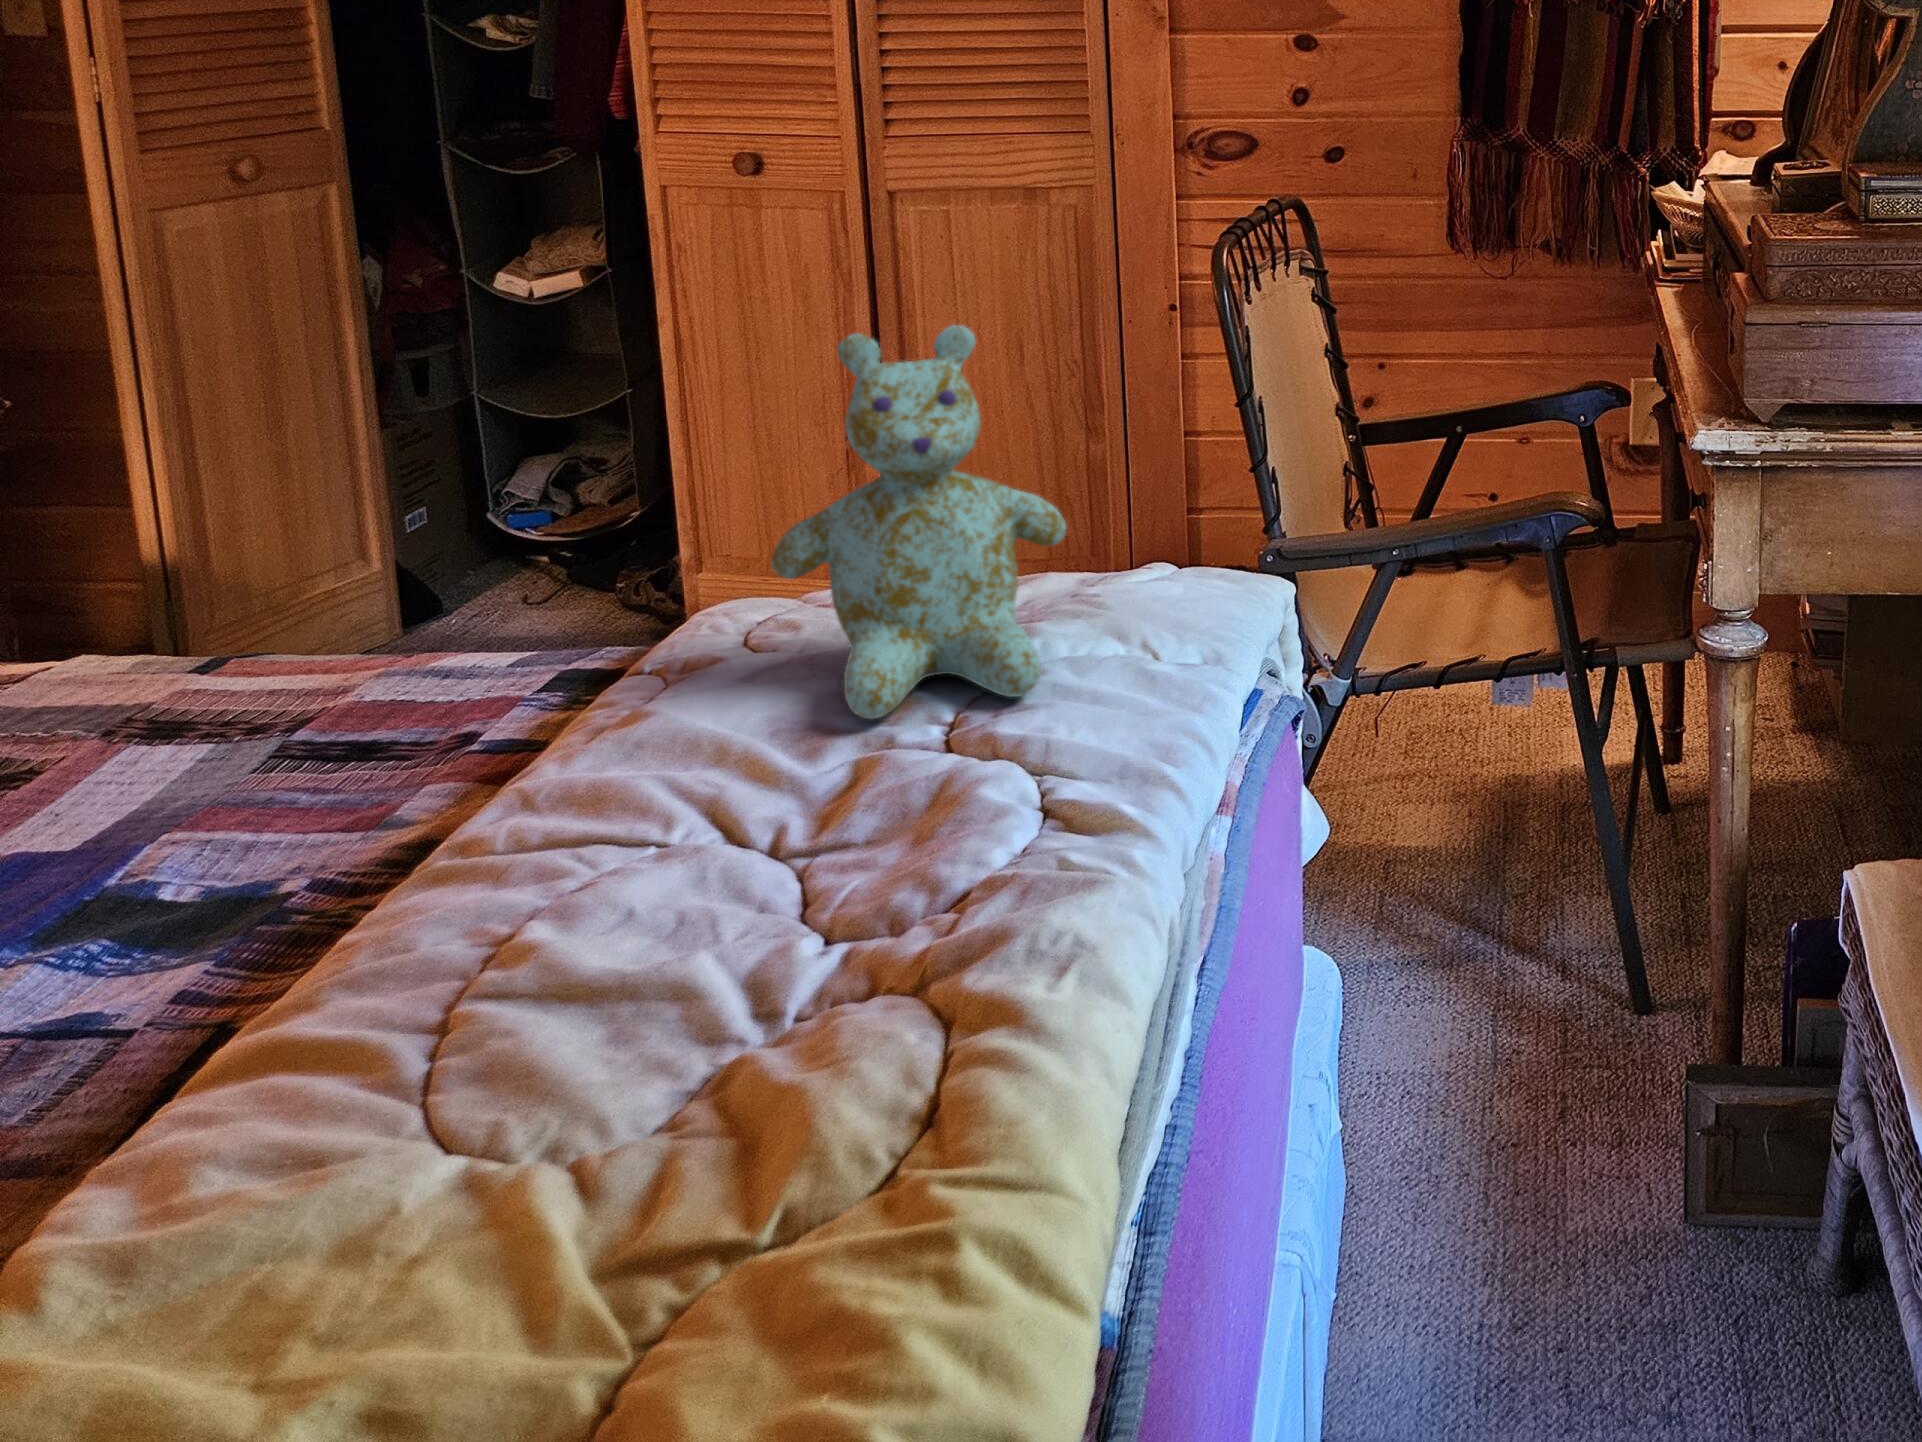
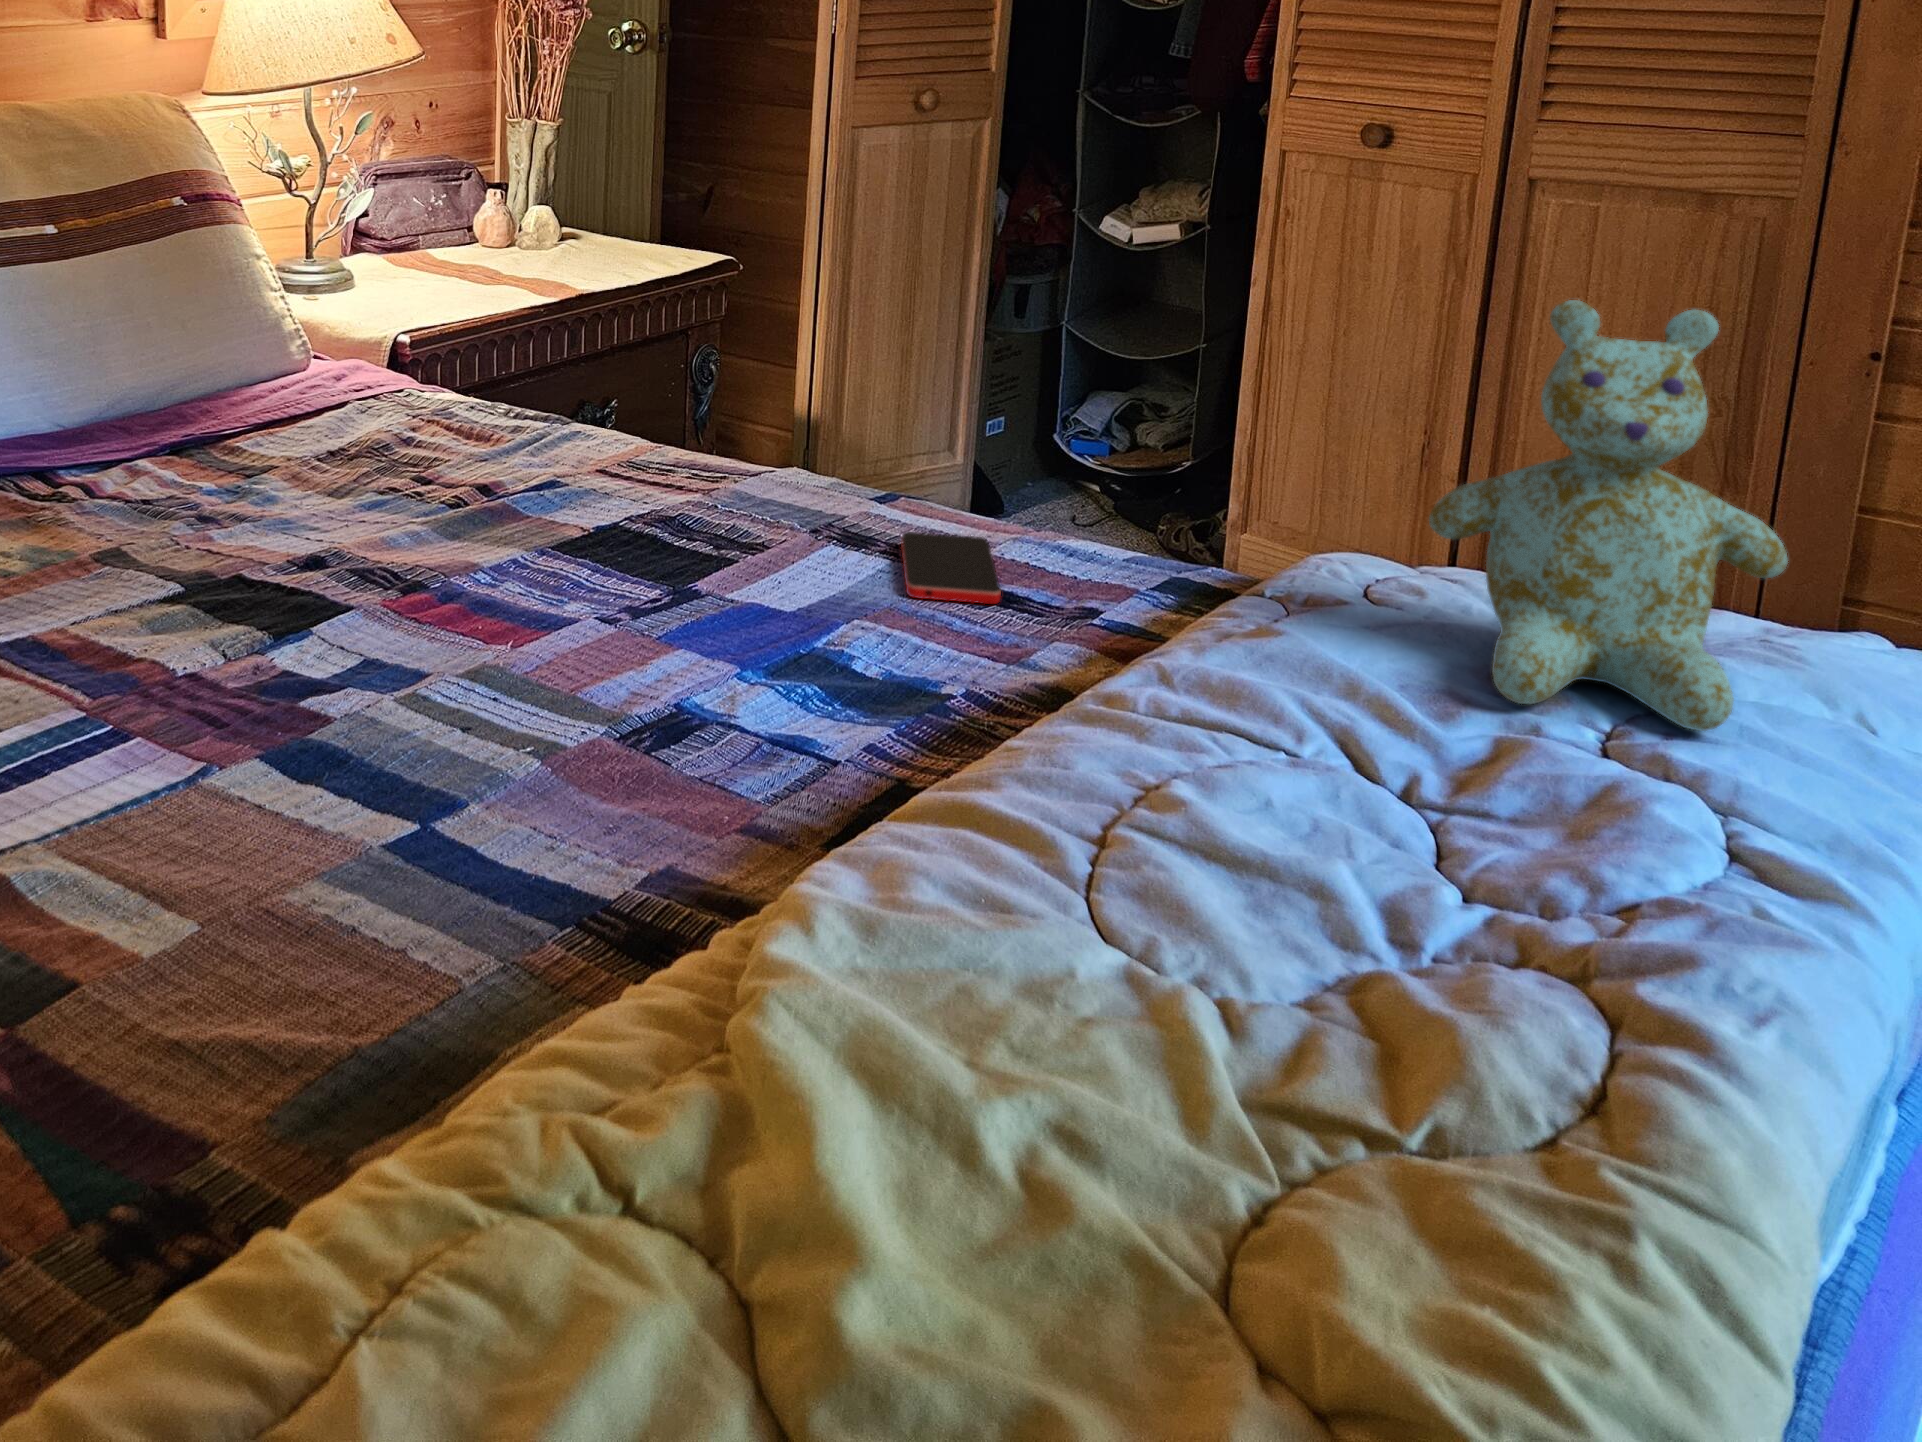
smartphone: none [224,692,353,791] -> present [901,532,1001,604]

